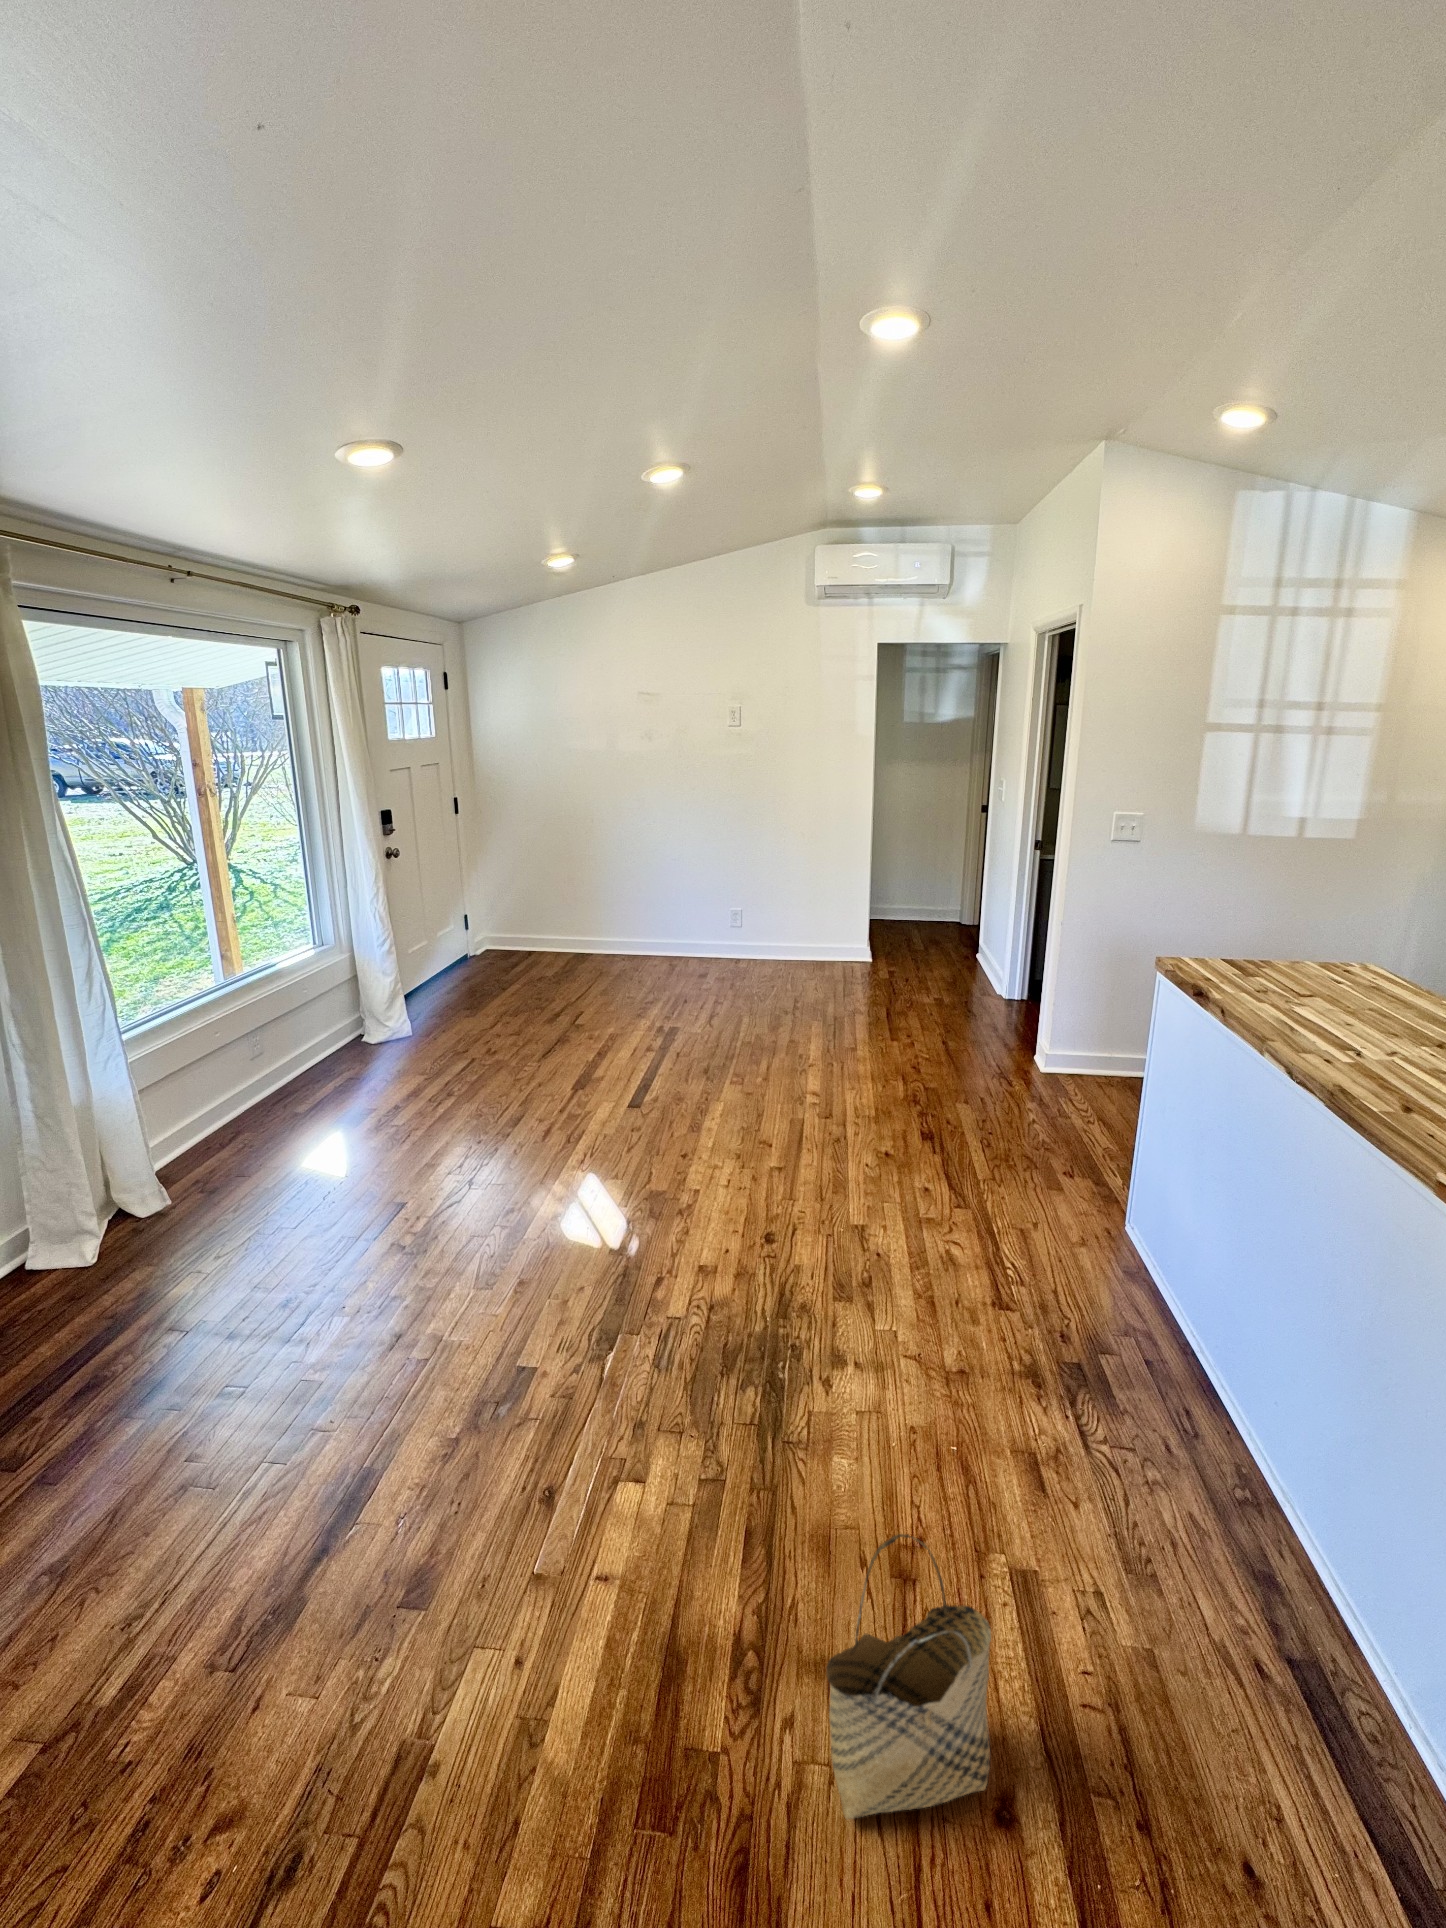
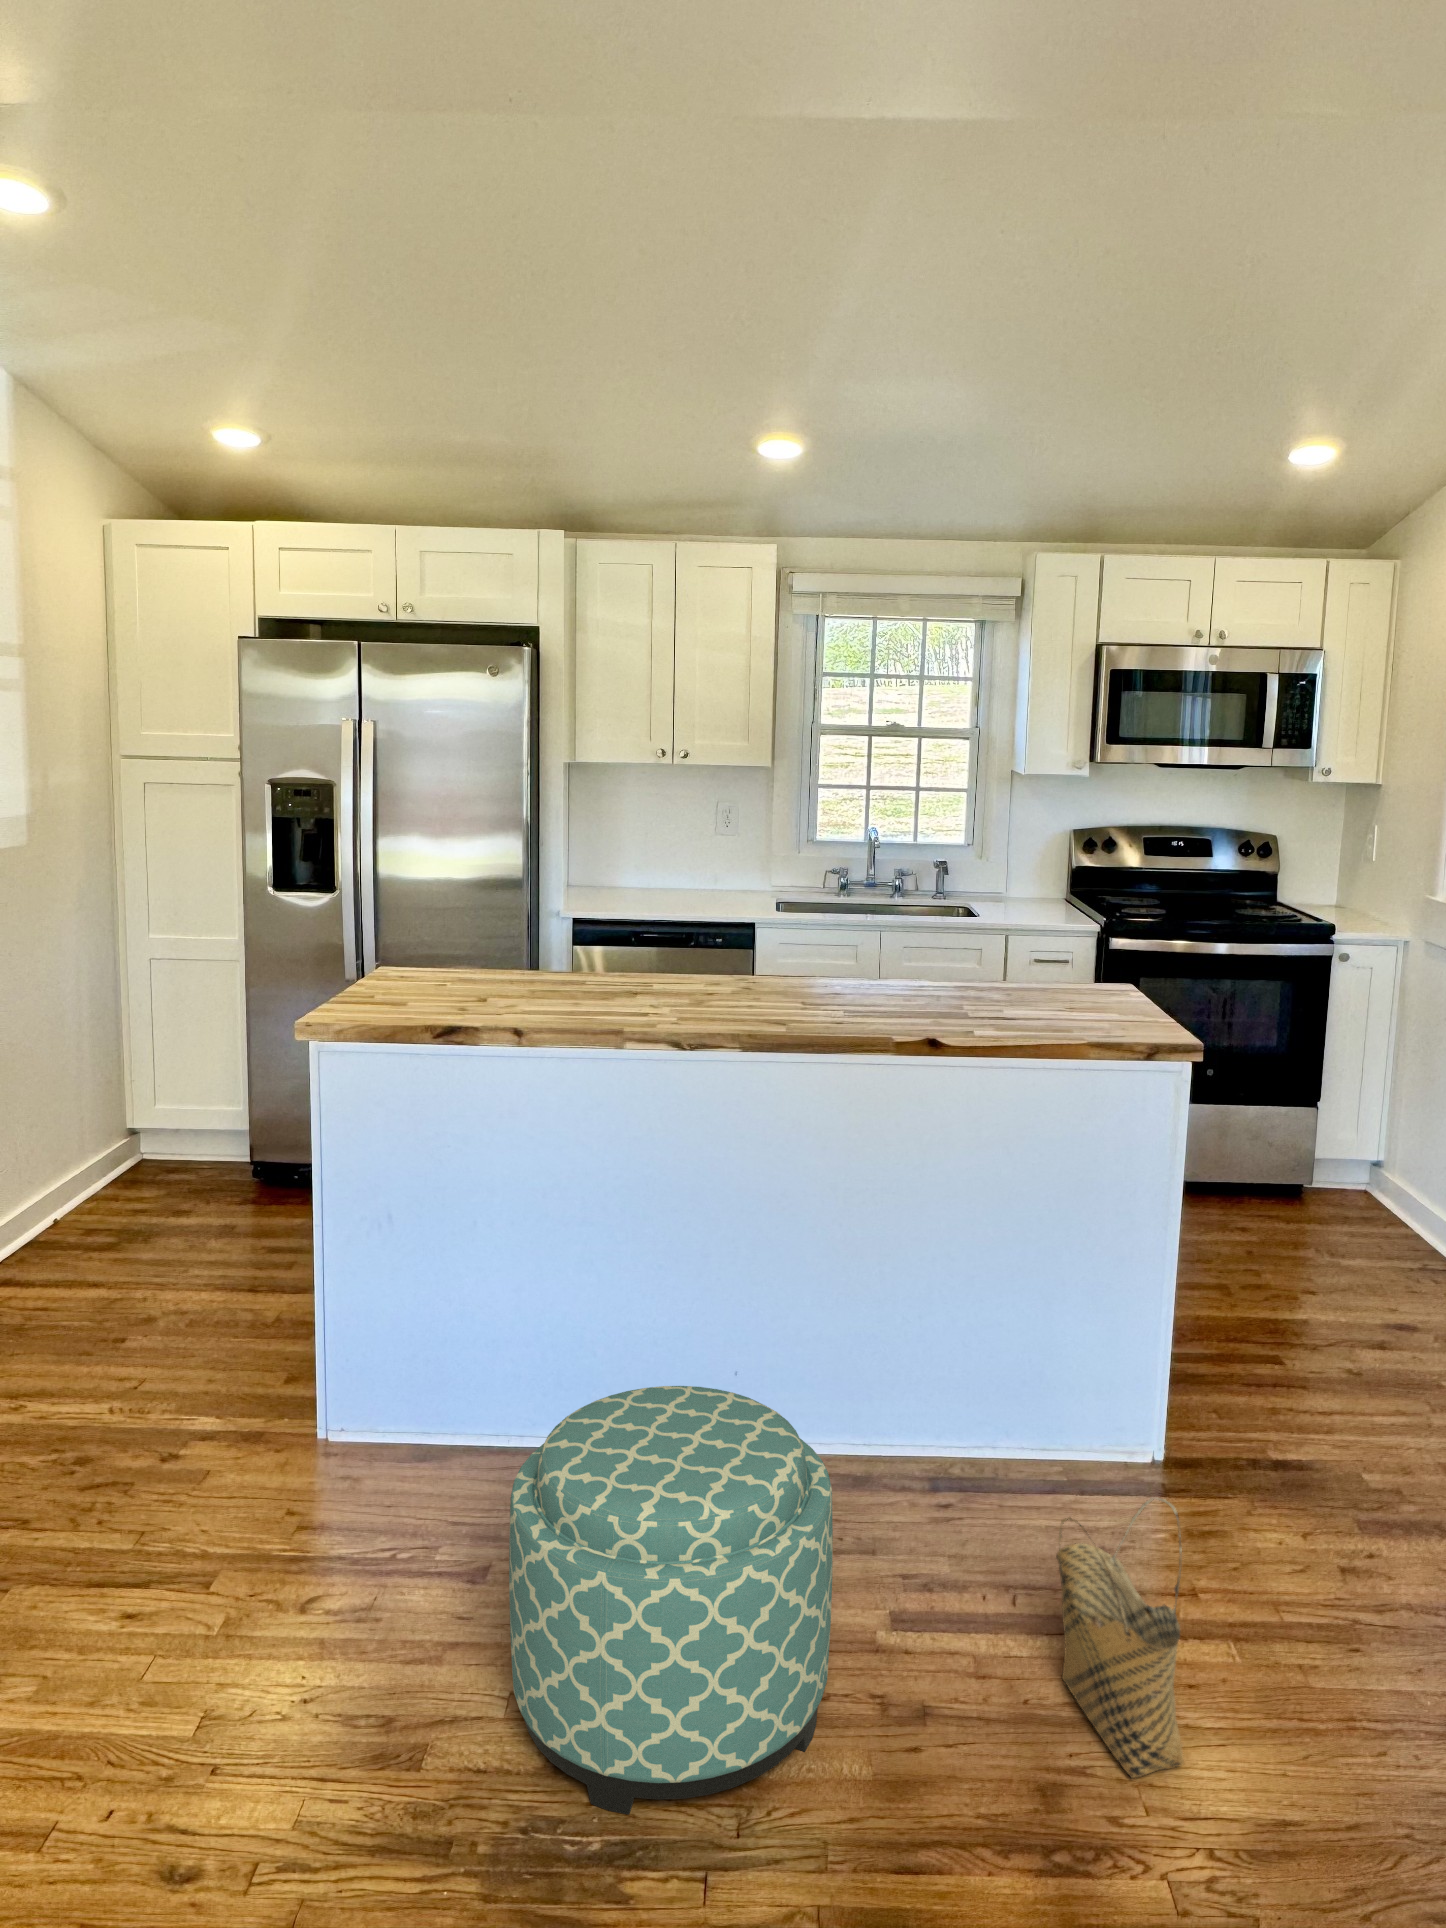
ottoman: none [793,1199,1017,1496] -> present [509,1386,833,1814]

